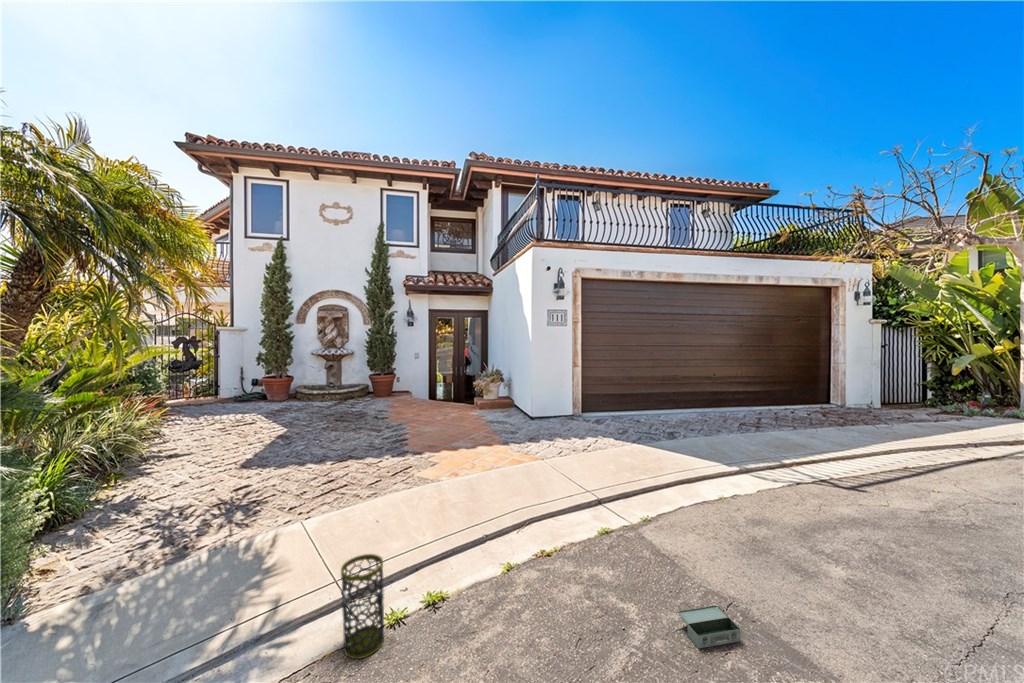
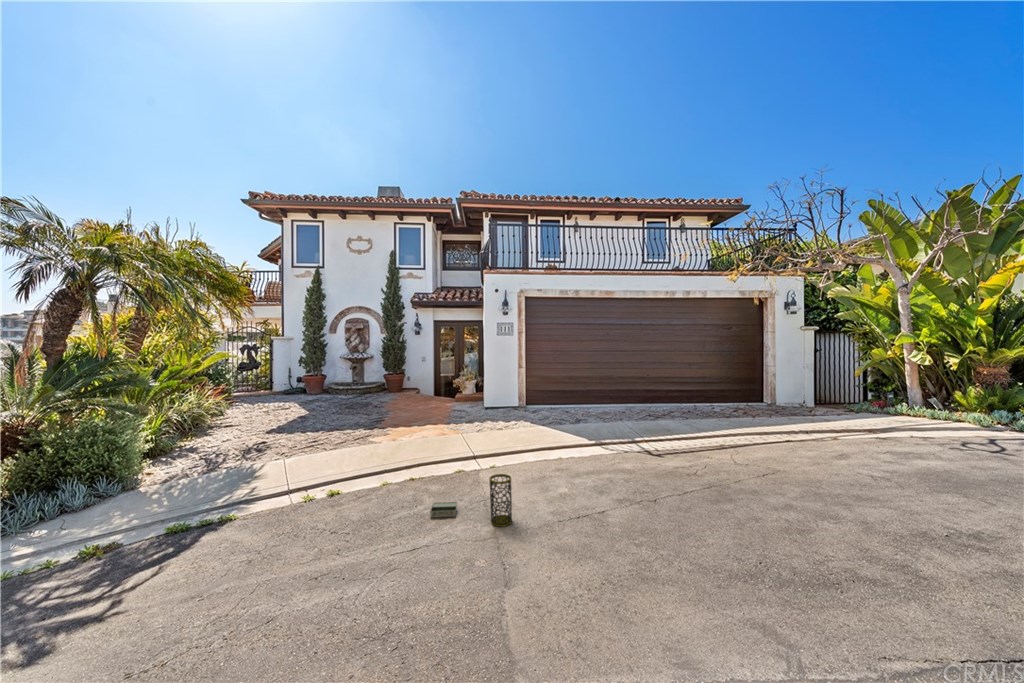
trash can: present [341,554,384,659] -> present [489,474,512,527]

